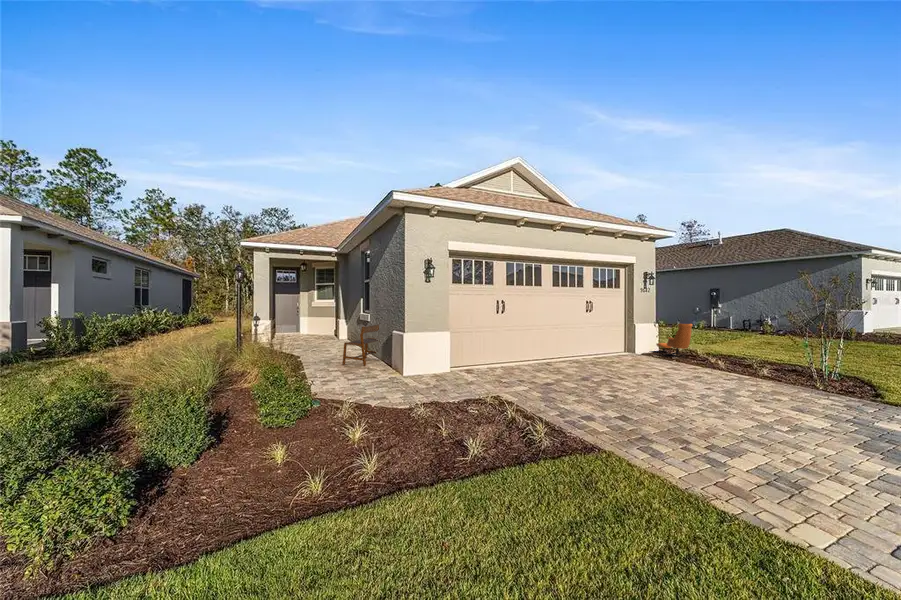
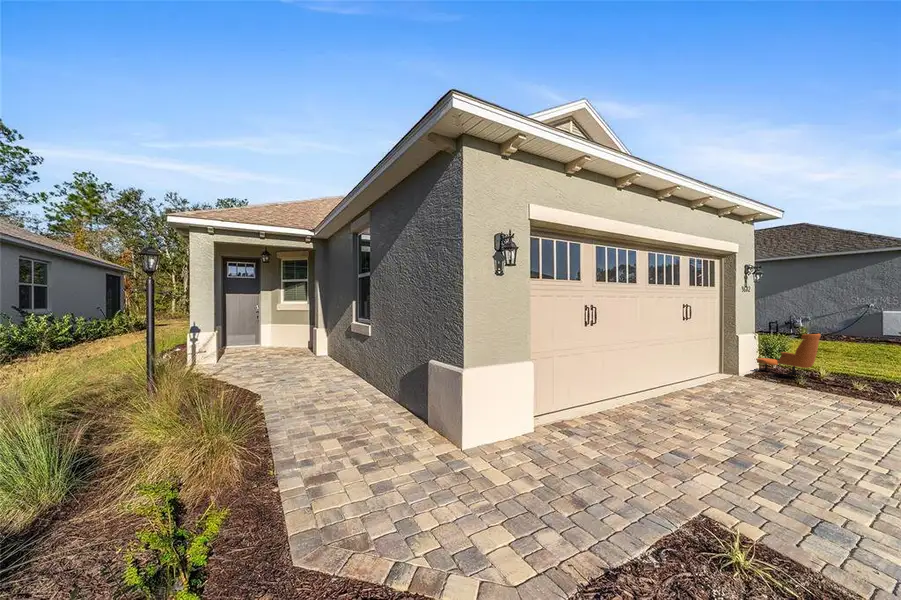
bench: present [343,325,379,366] -> none [331,340,395,412]

